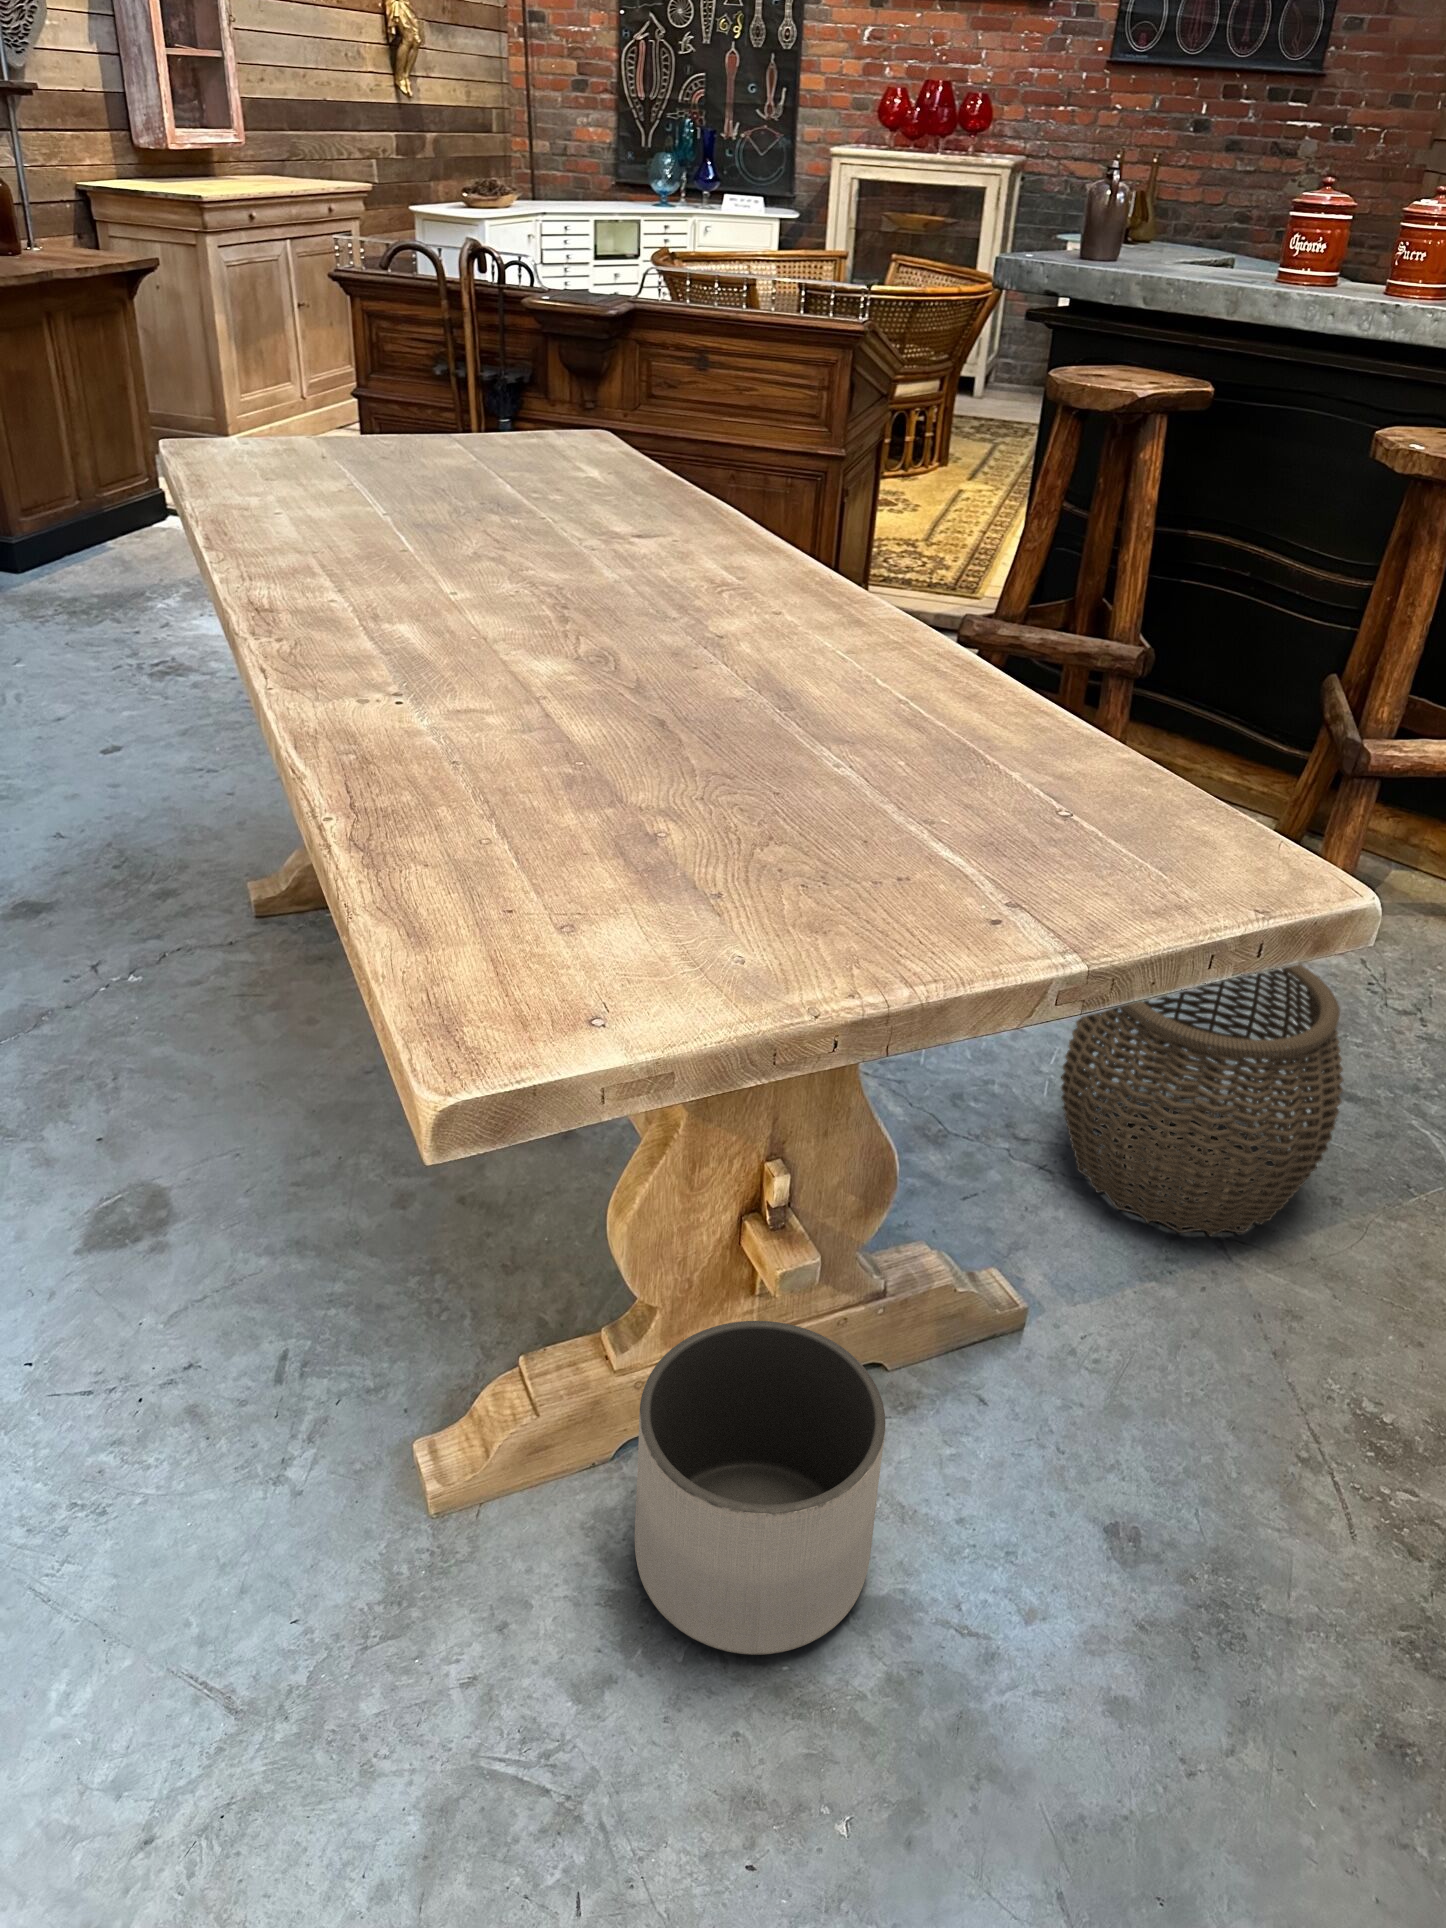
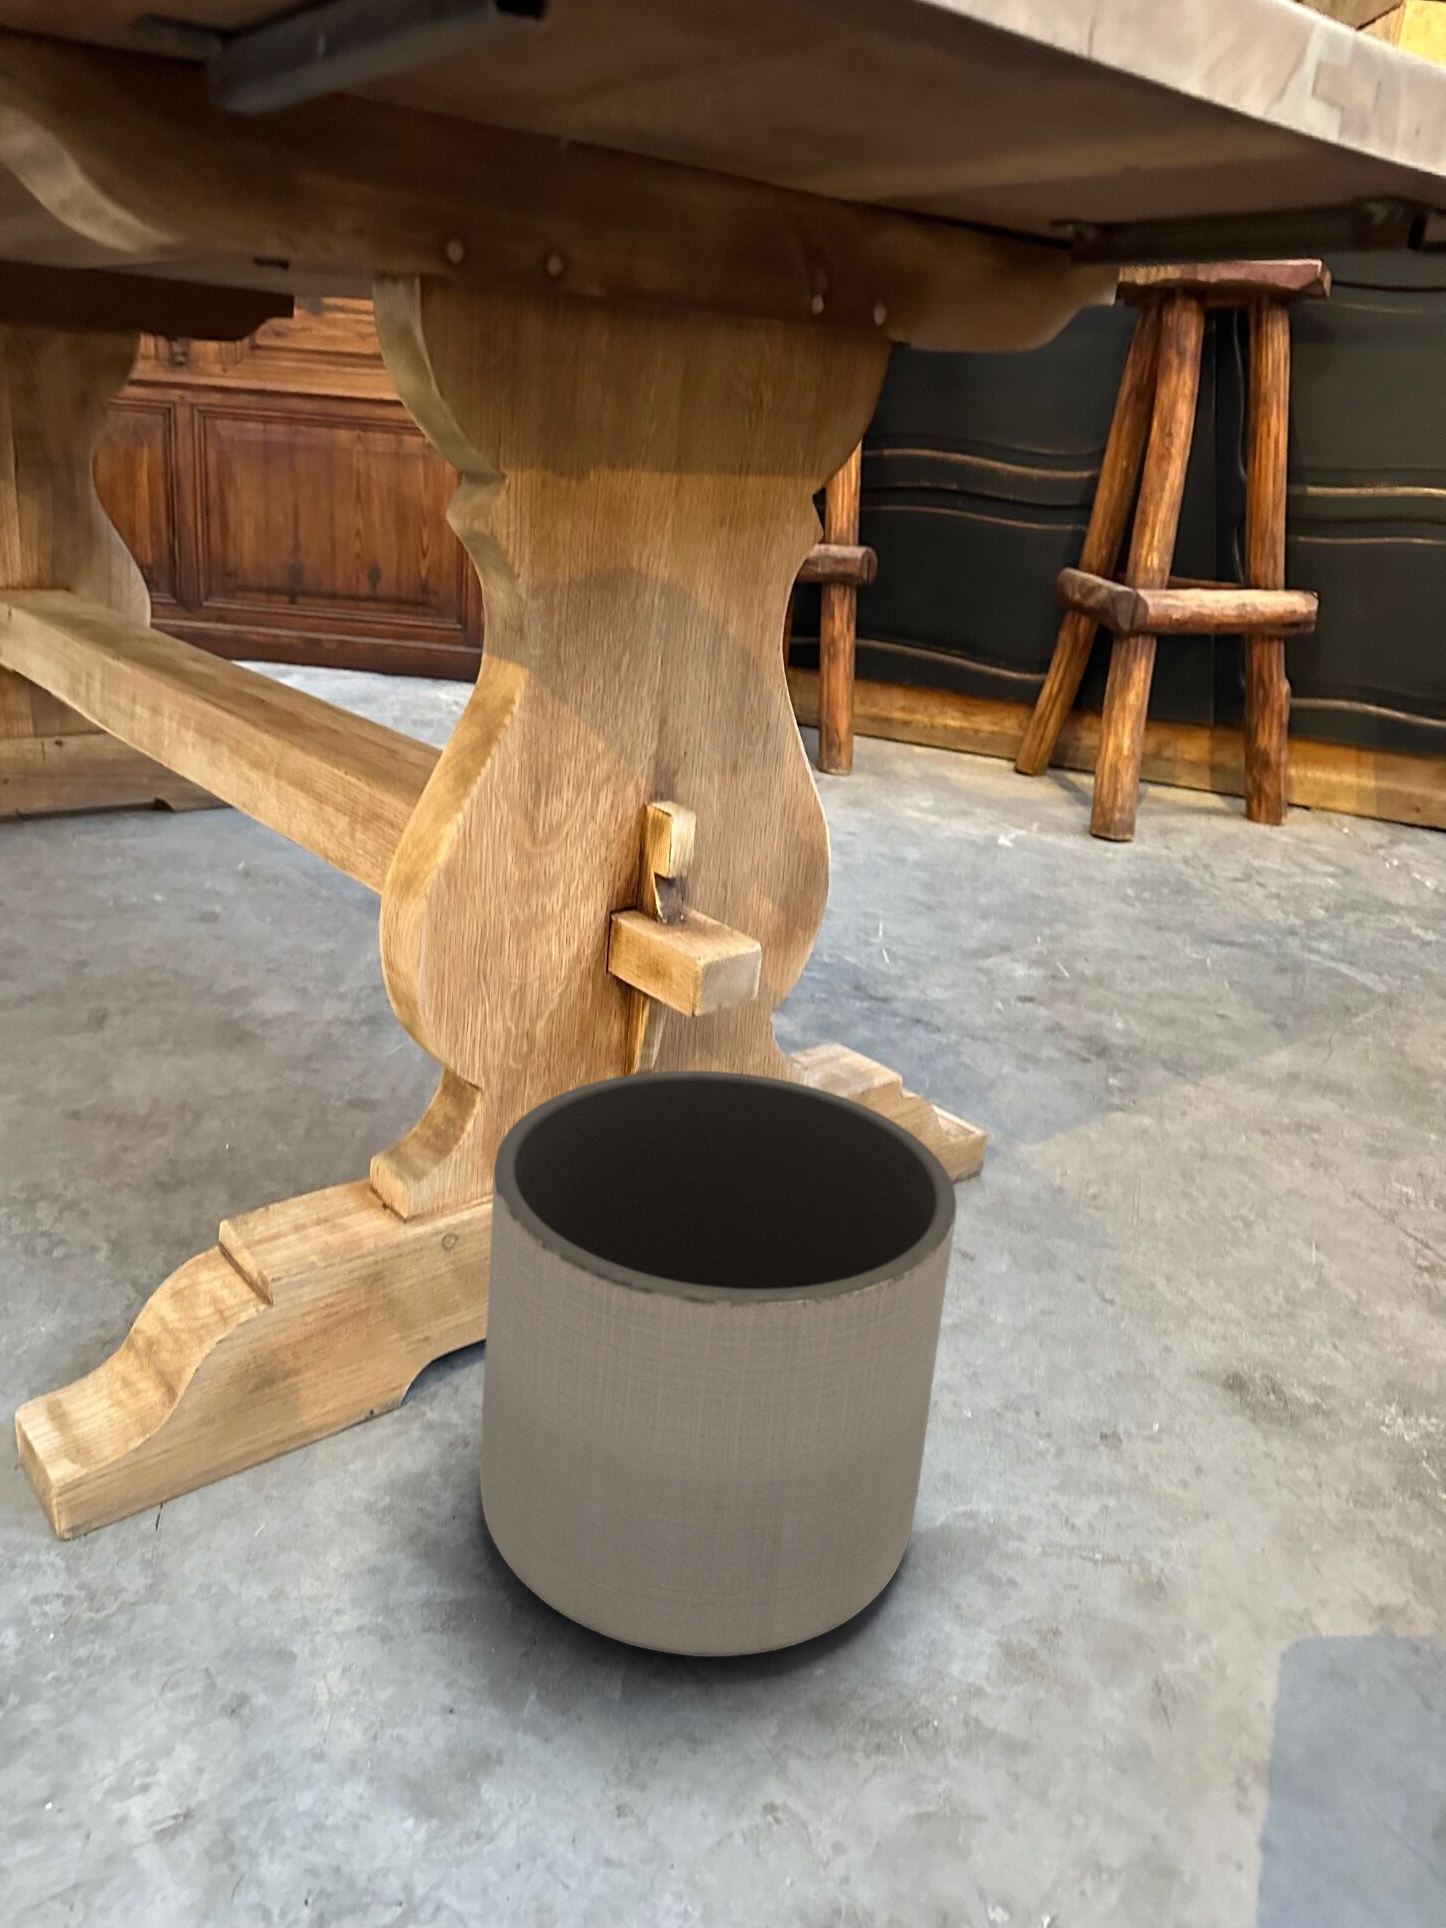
woven basket: present [1061,964,1343,1236] -> none [929,695,1301,1063]

